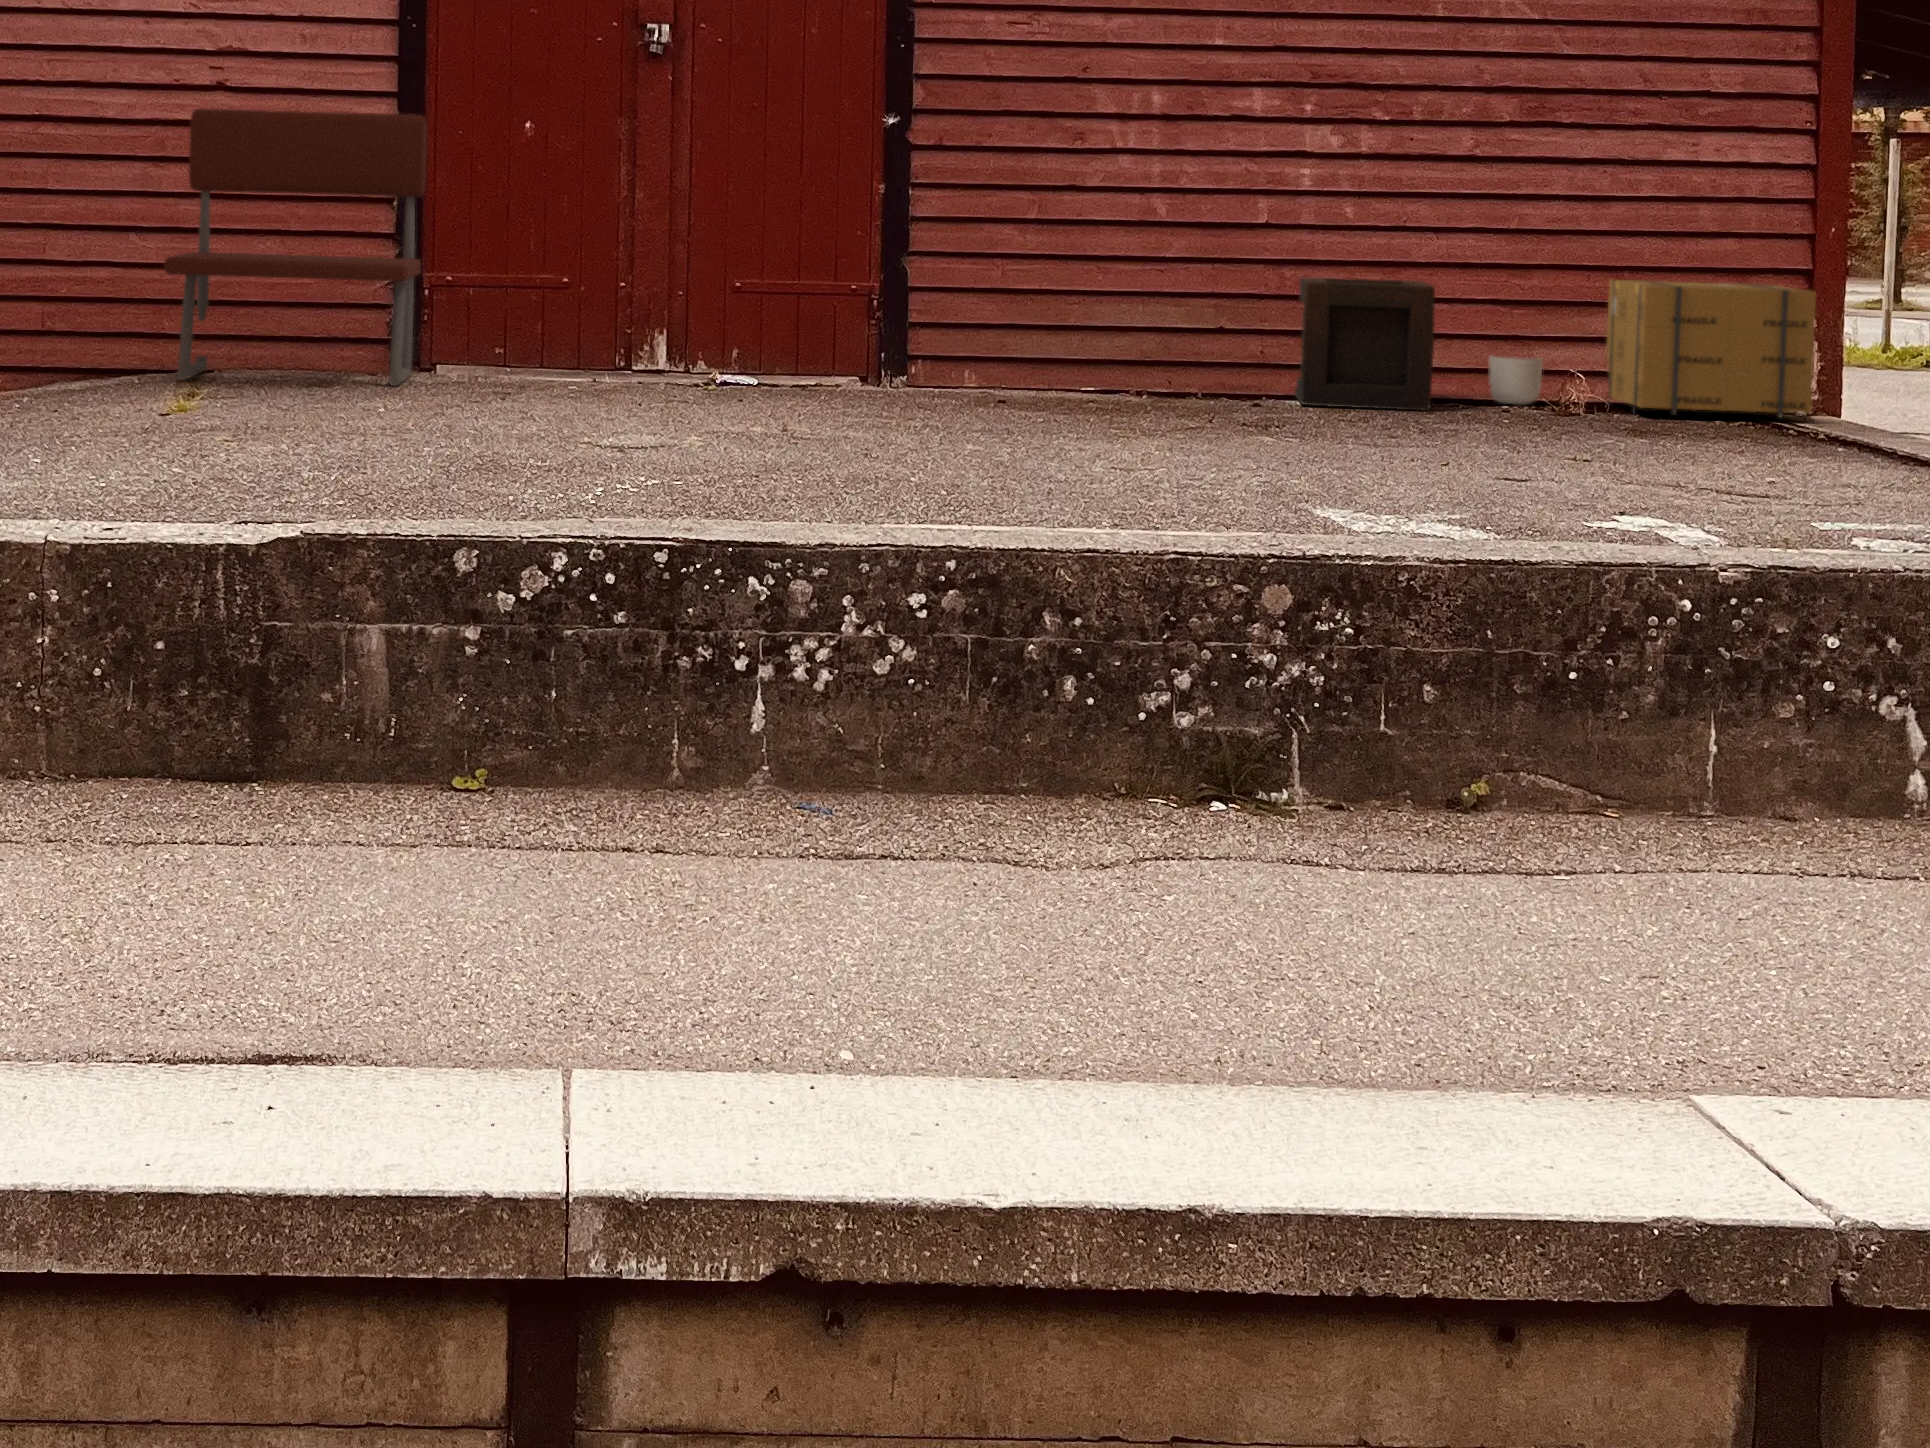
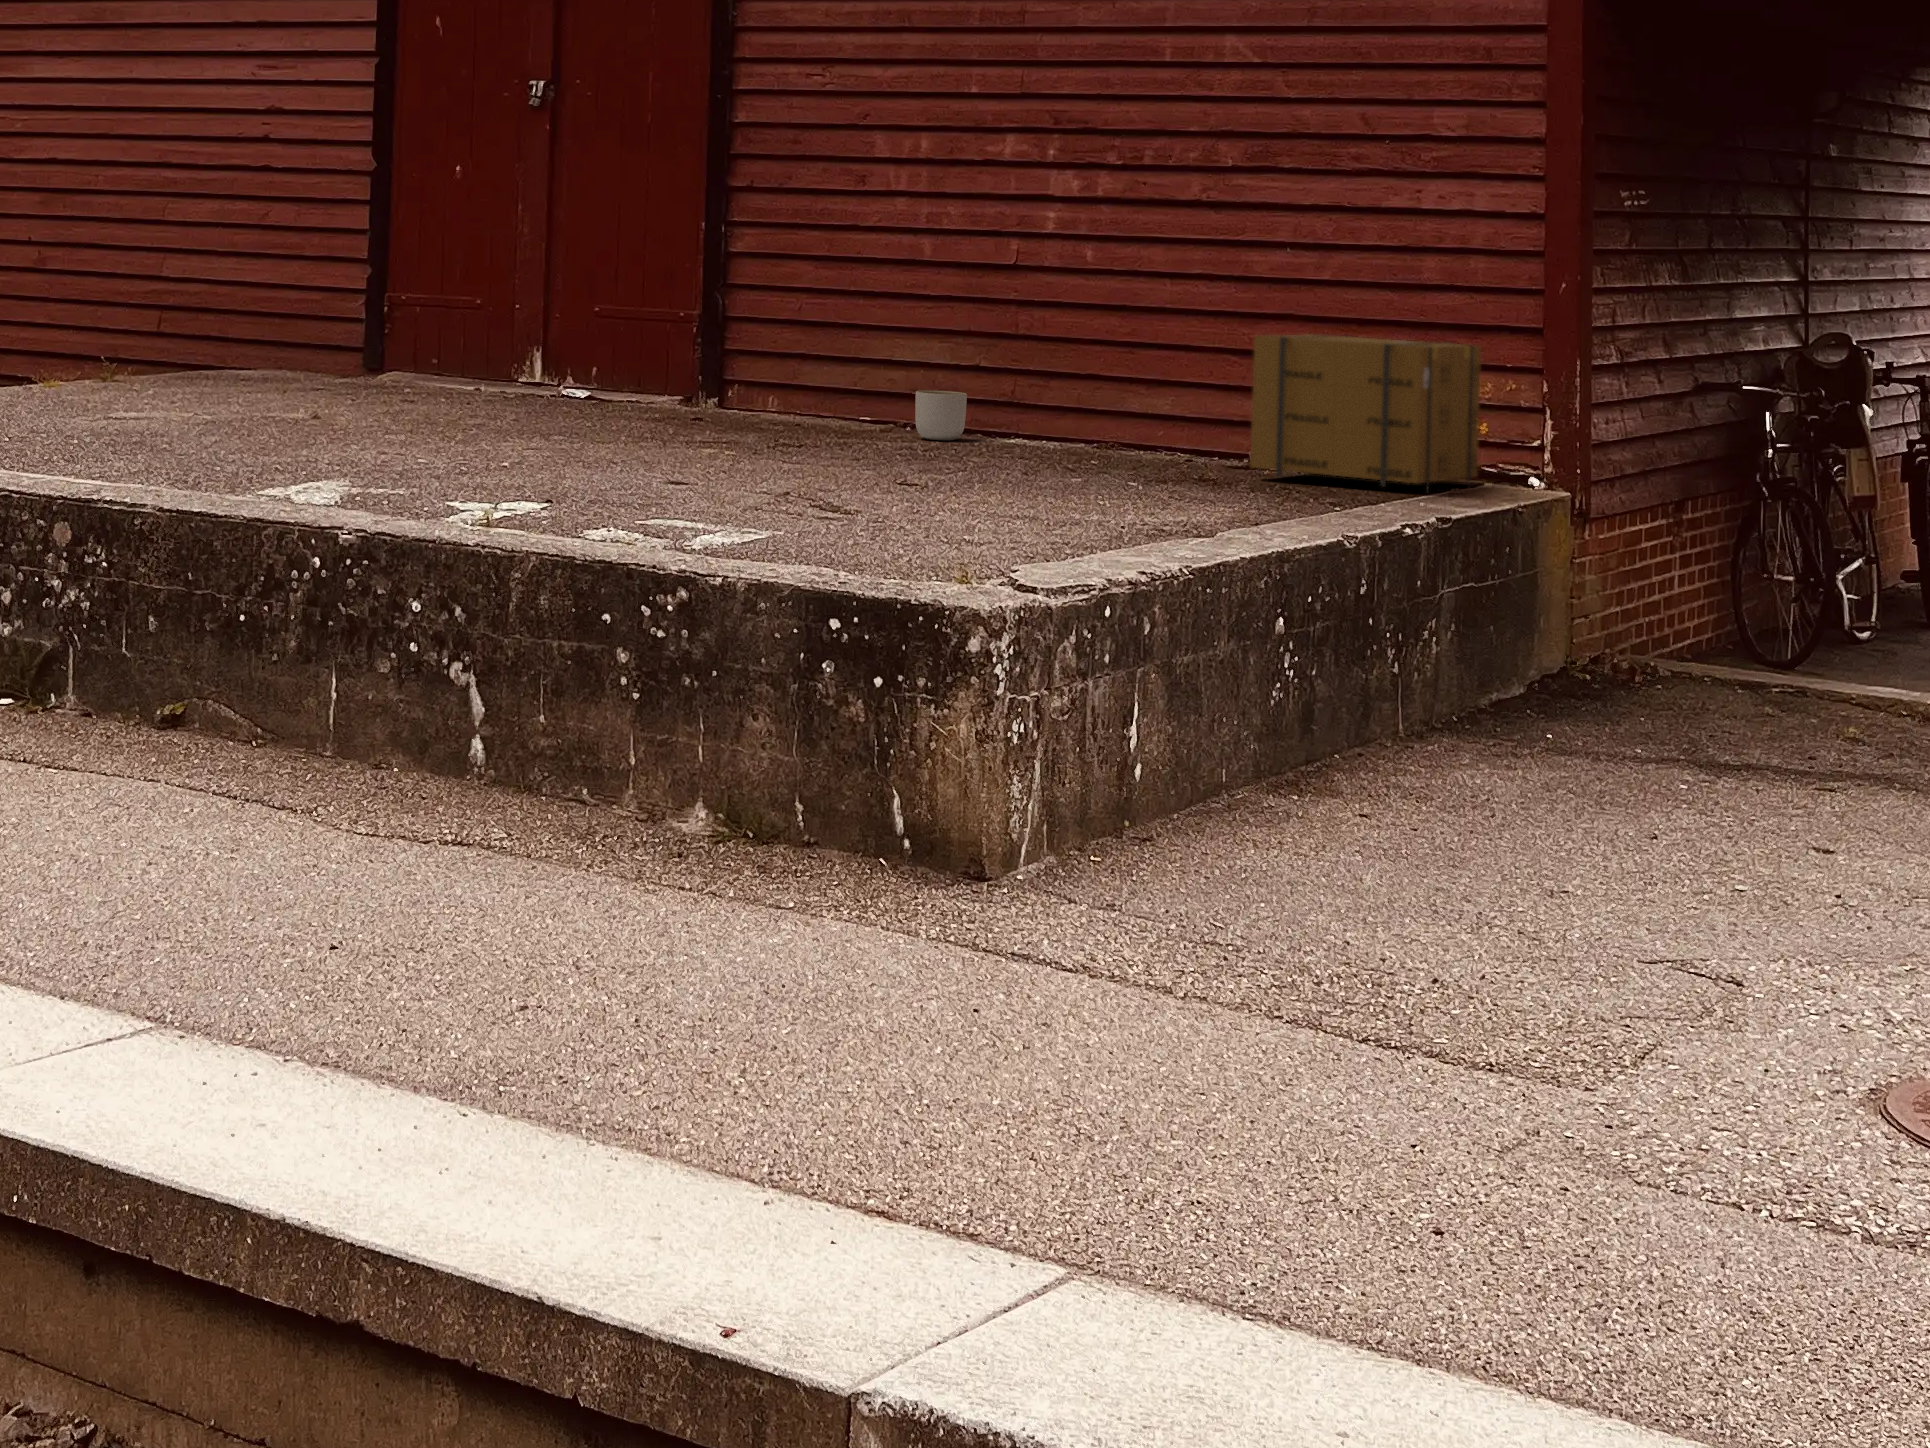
bench: present [164,109,427,386] -> none [112,151,353,393]
wooden crate: present [1295,277,1435,411] -> none [966,323,1147,461]
planter: present [1489,356,1543,405] -> present [915,391,967,441]

